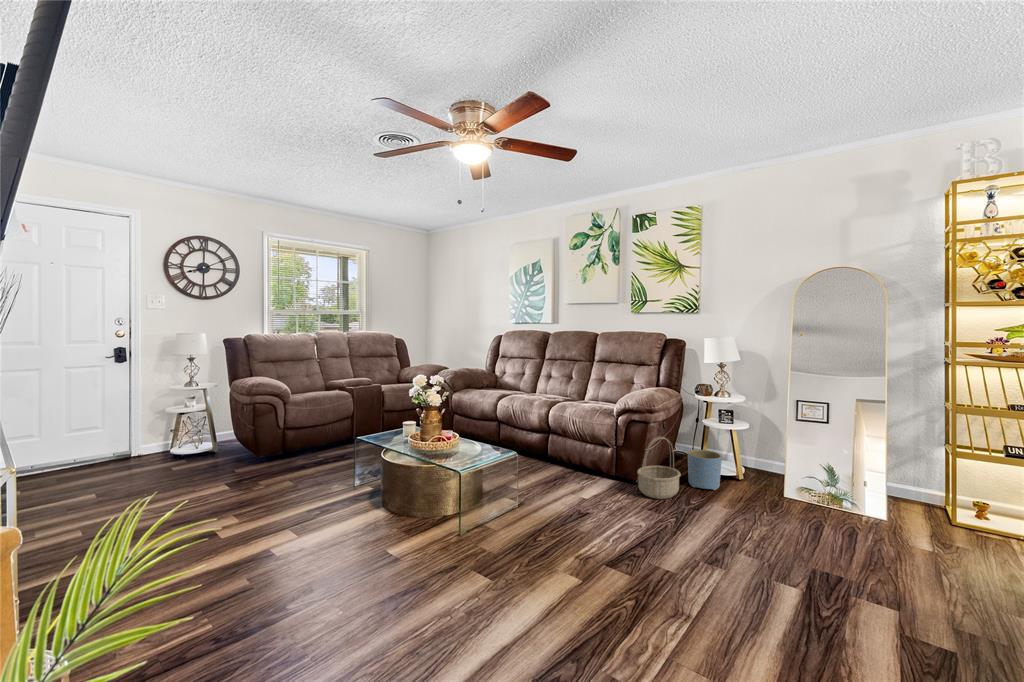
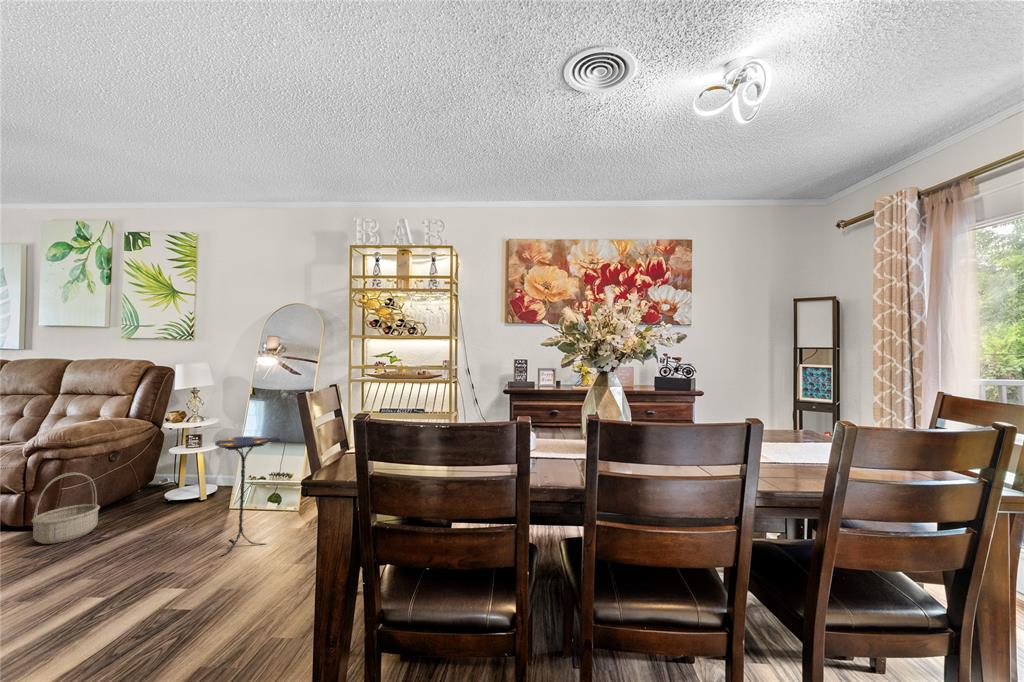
side table: none [845,424,920,563] -> present [215,436,271,555]
planter: present [688,450,722,490] -> none [129,478,170,520]

